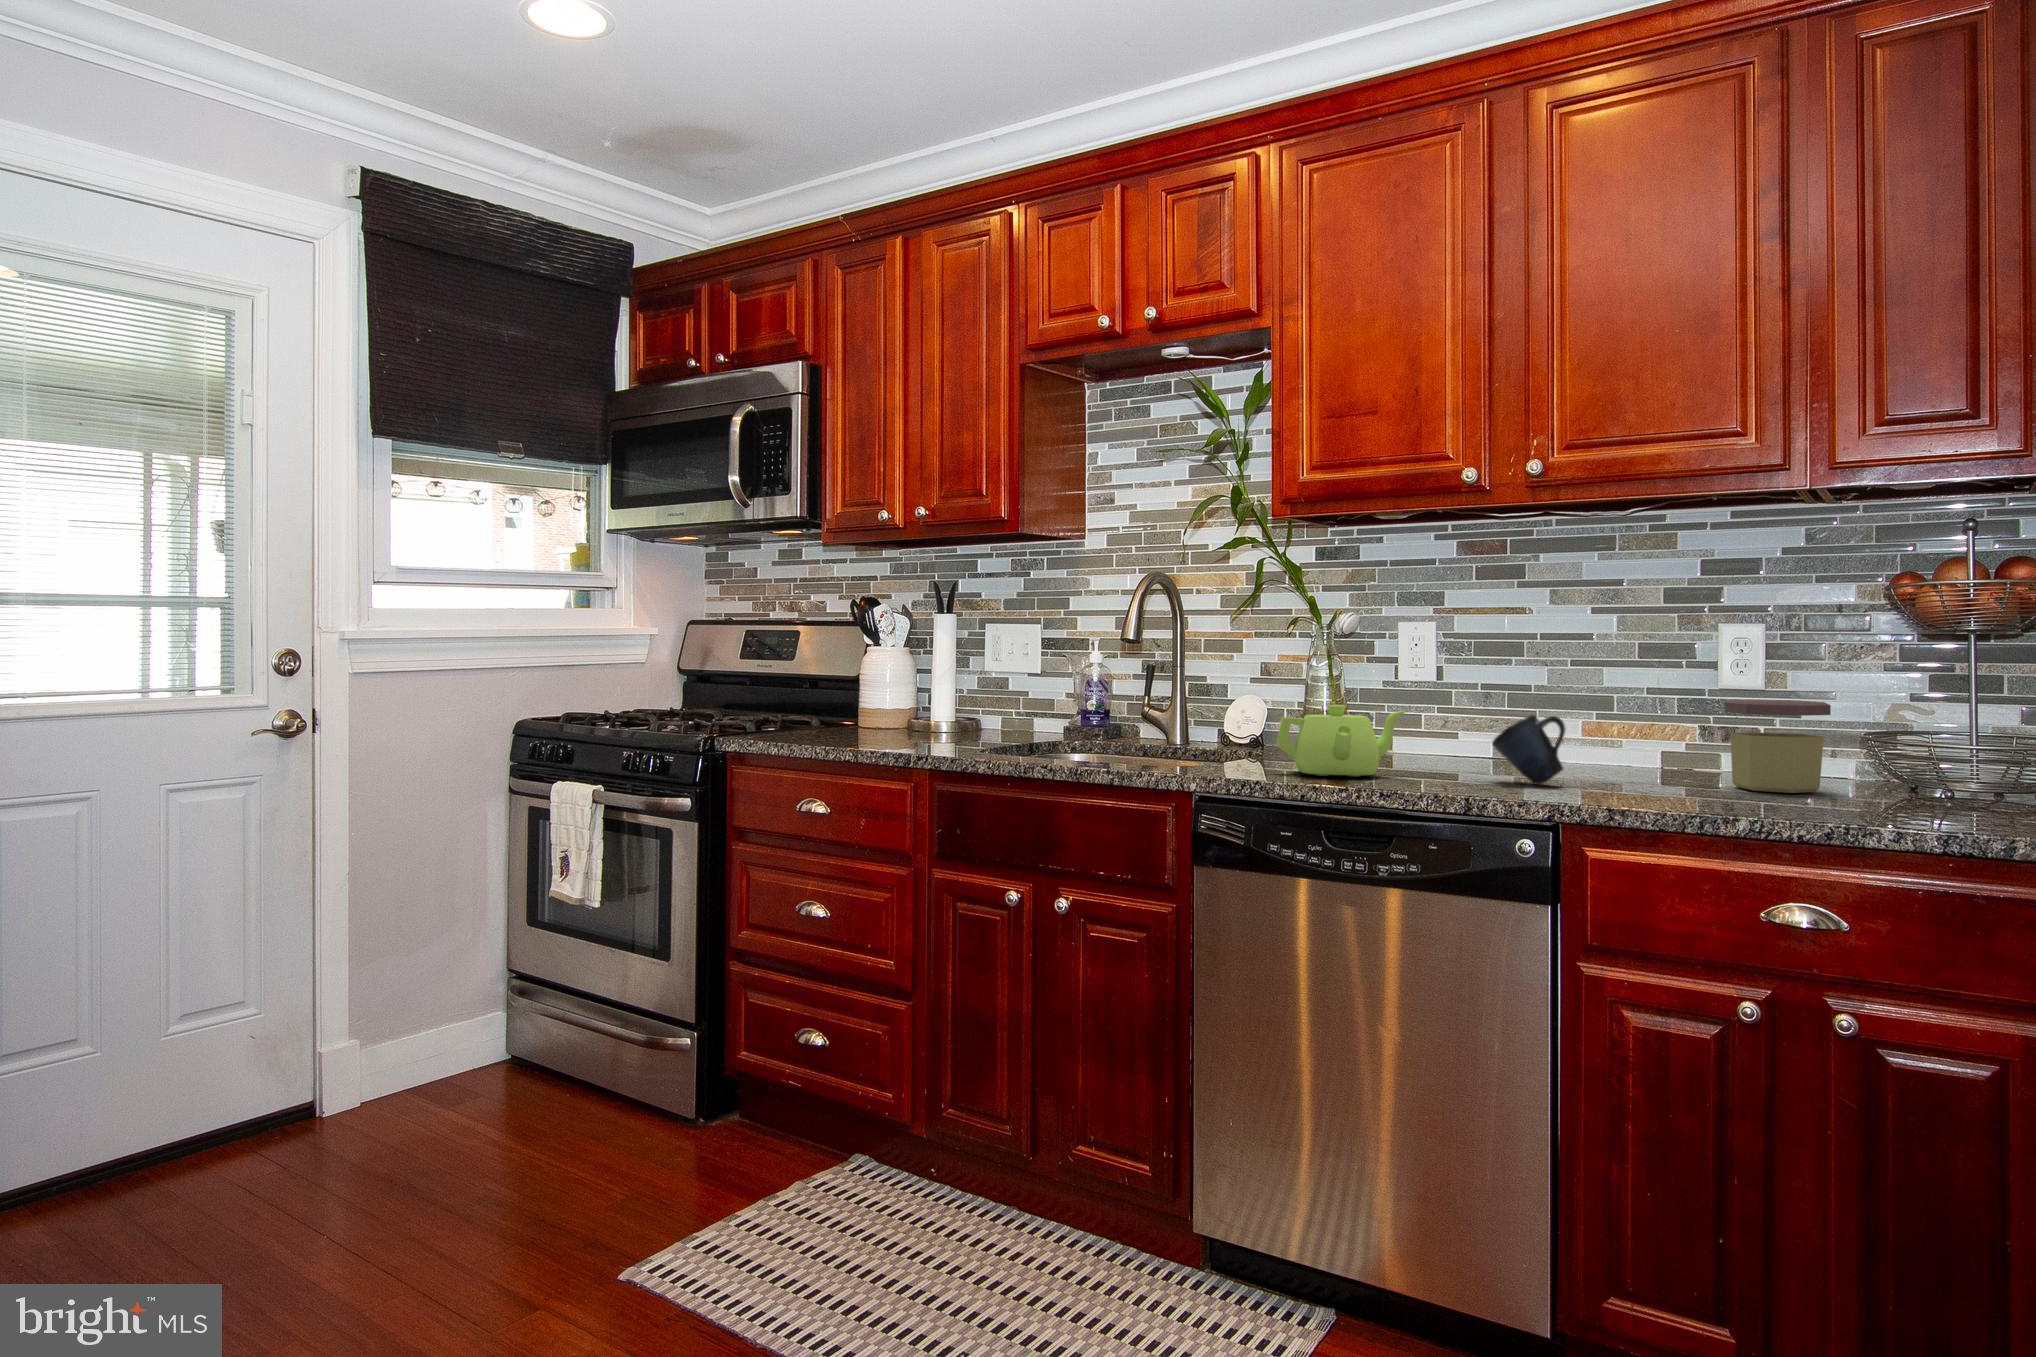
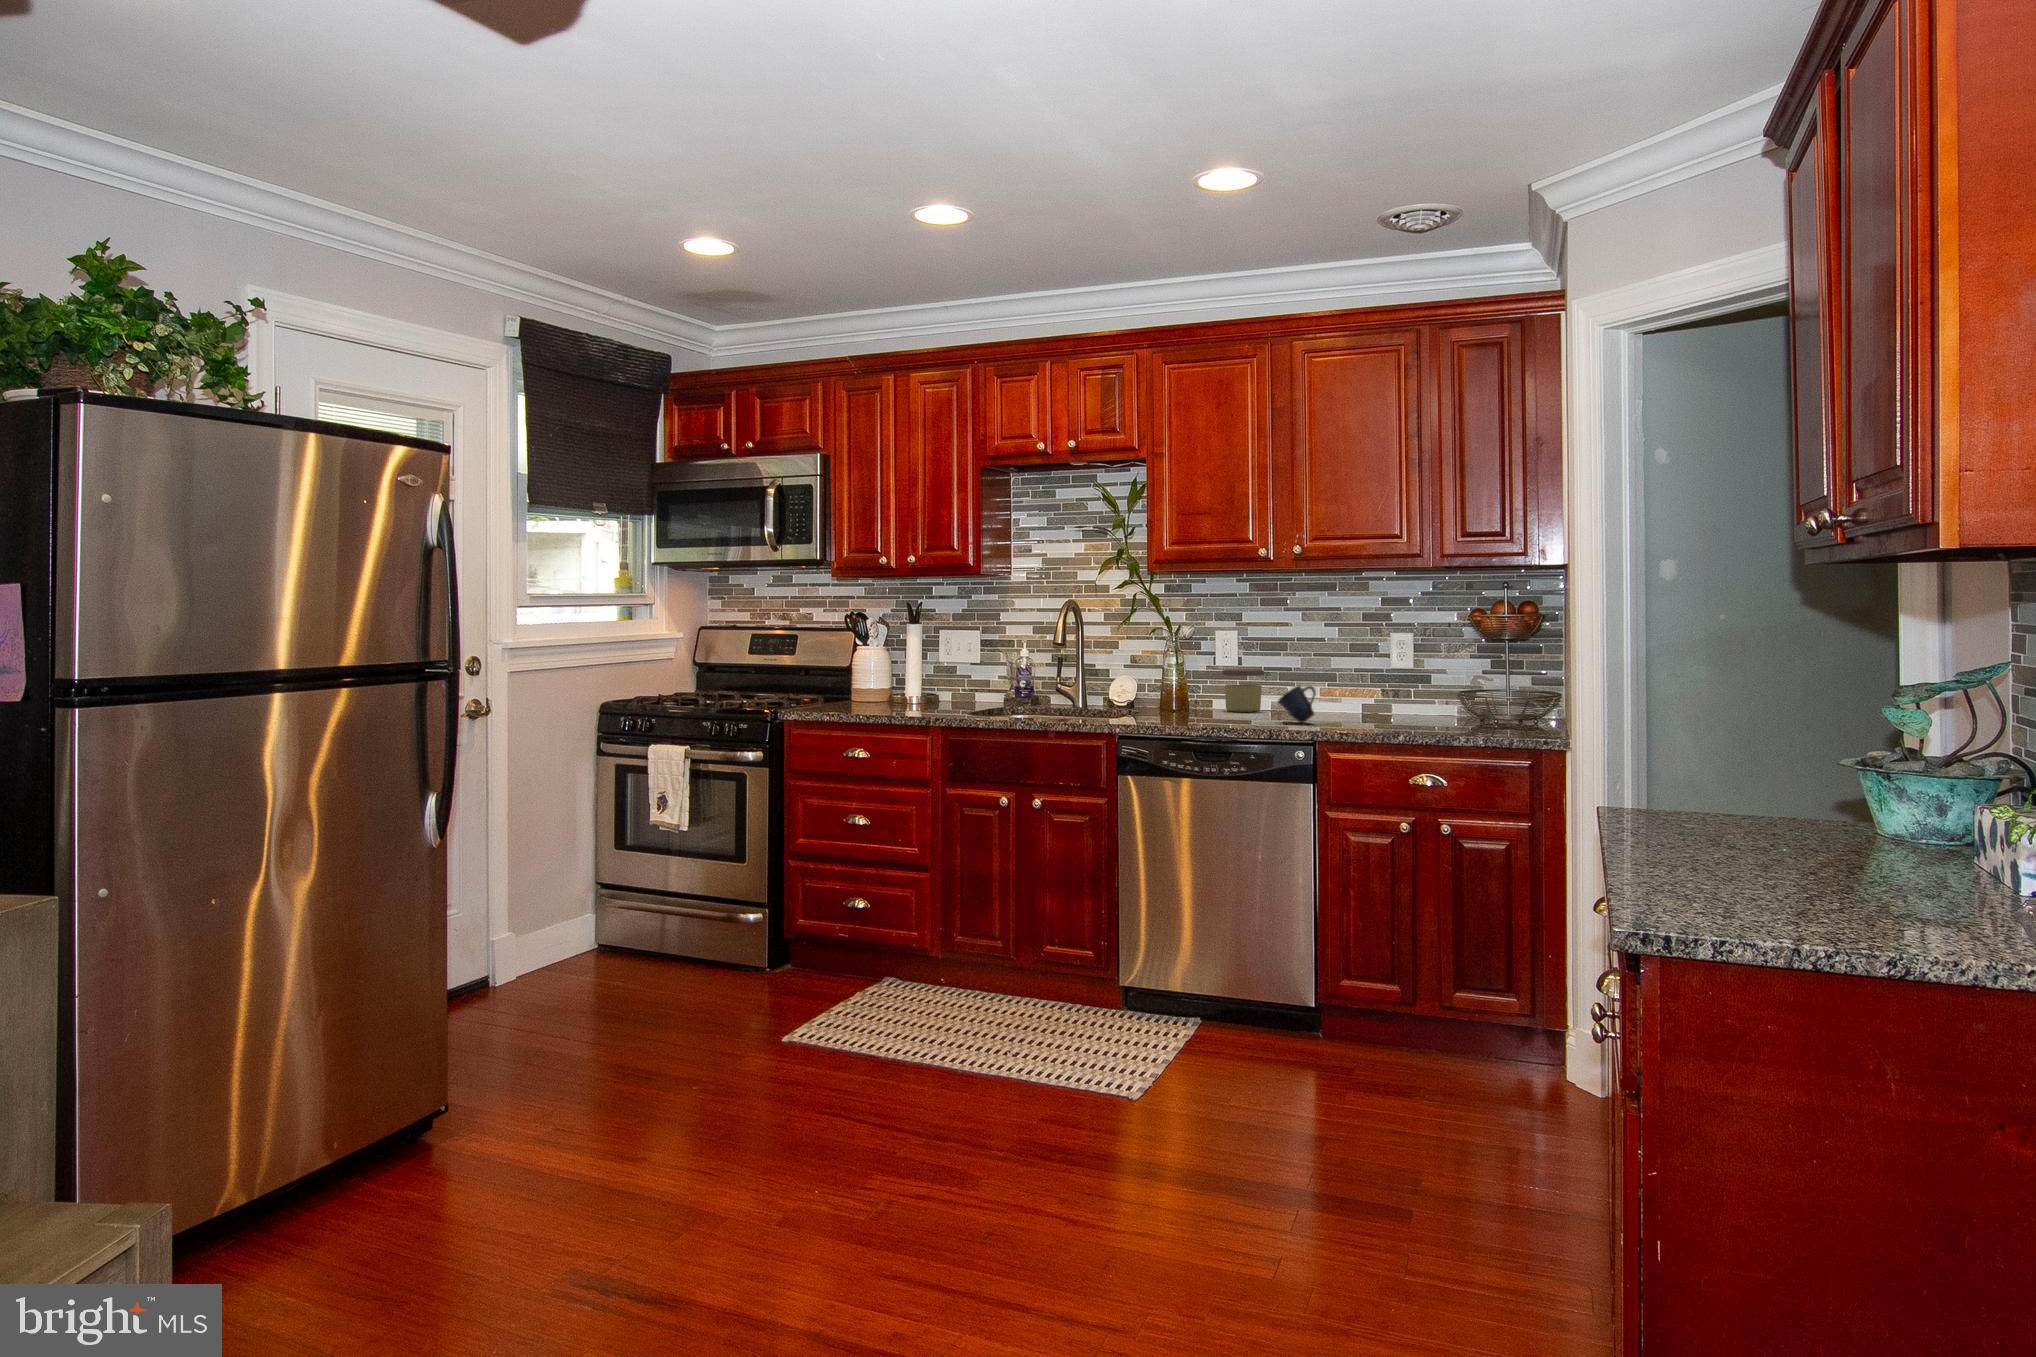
jar: present [1725,700,1831,793] -> present [1223,669,1264,712]
teapot: present [1276,705,1406,777] -> none [1160,682,1232,722]

